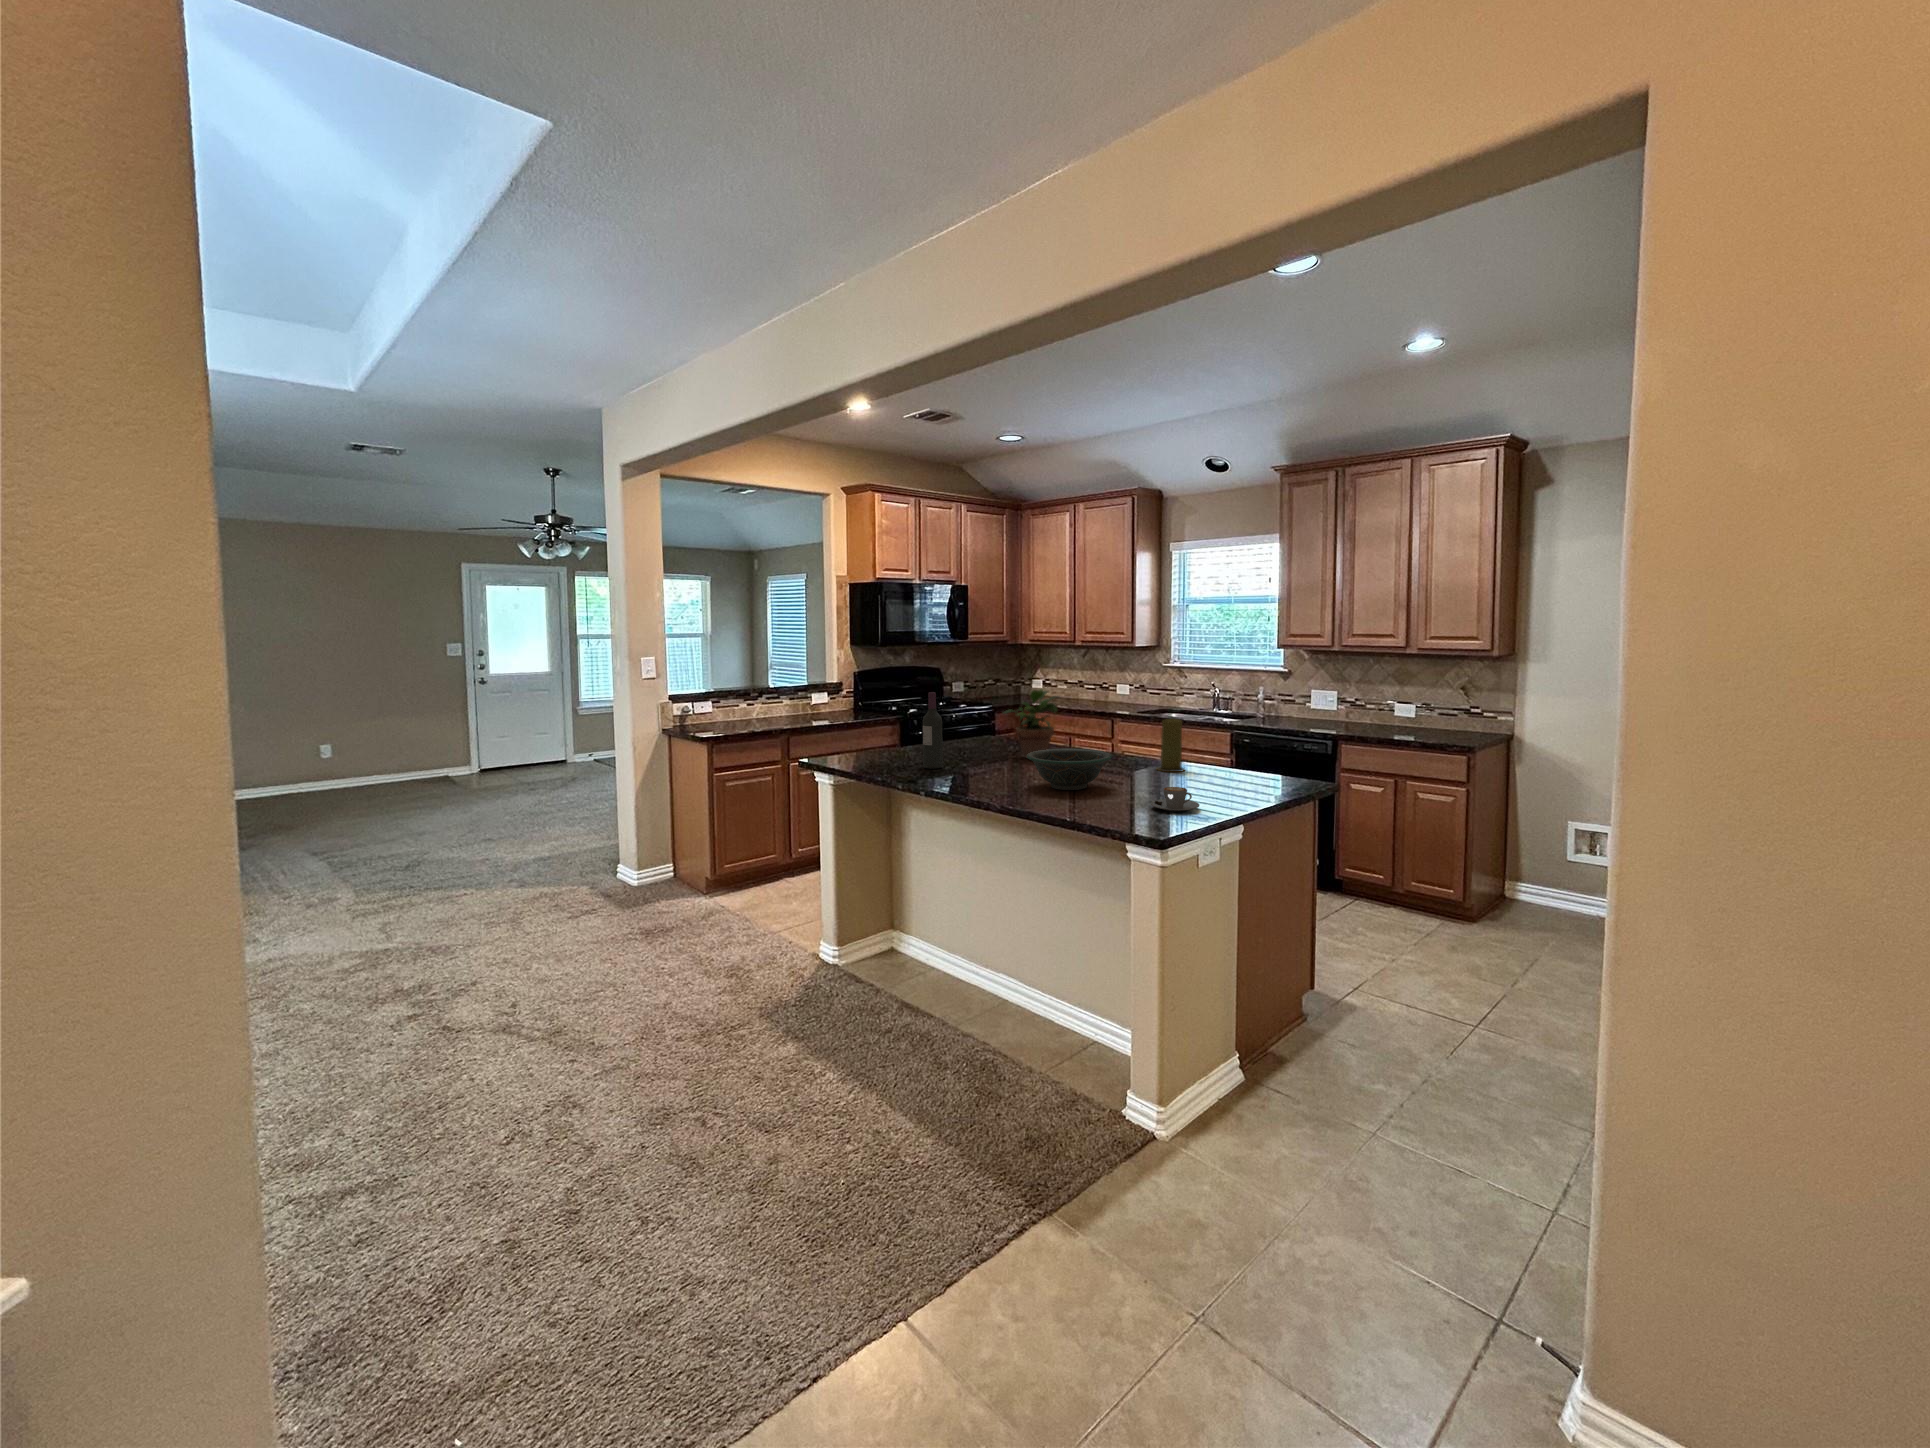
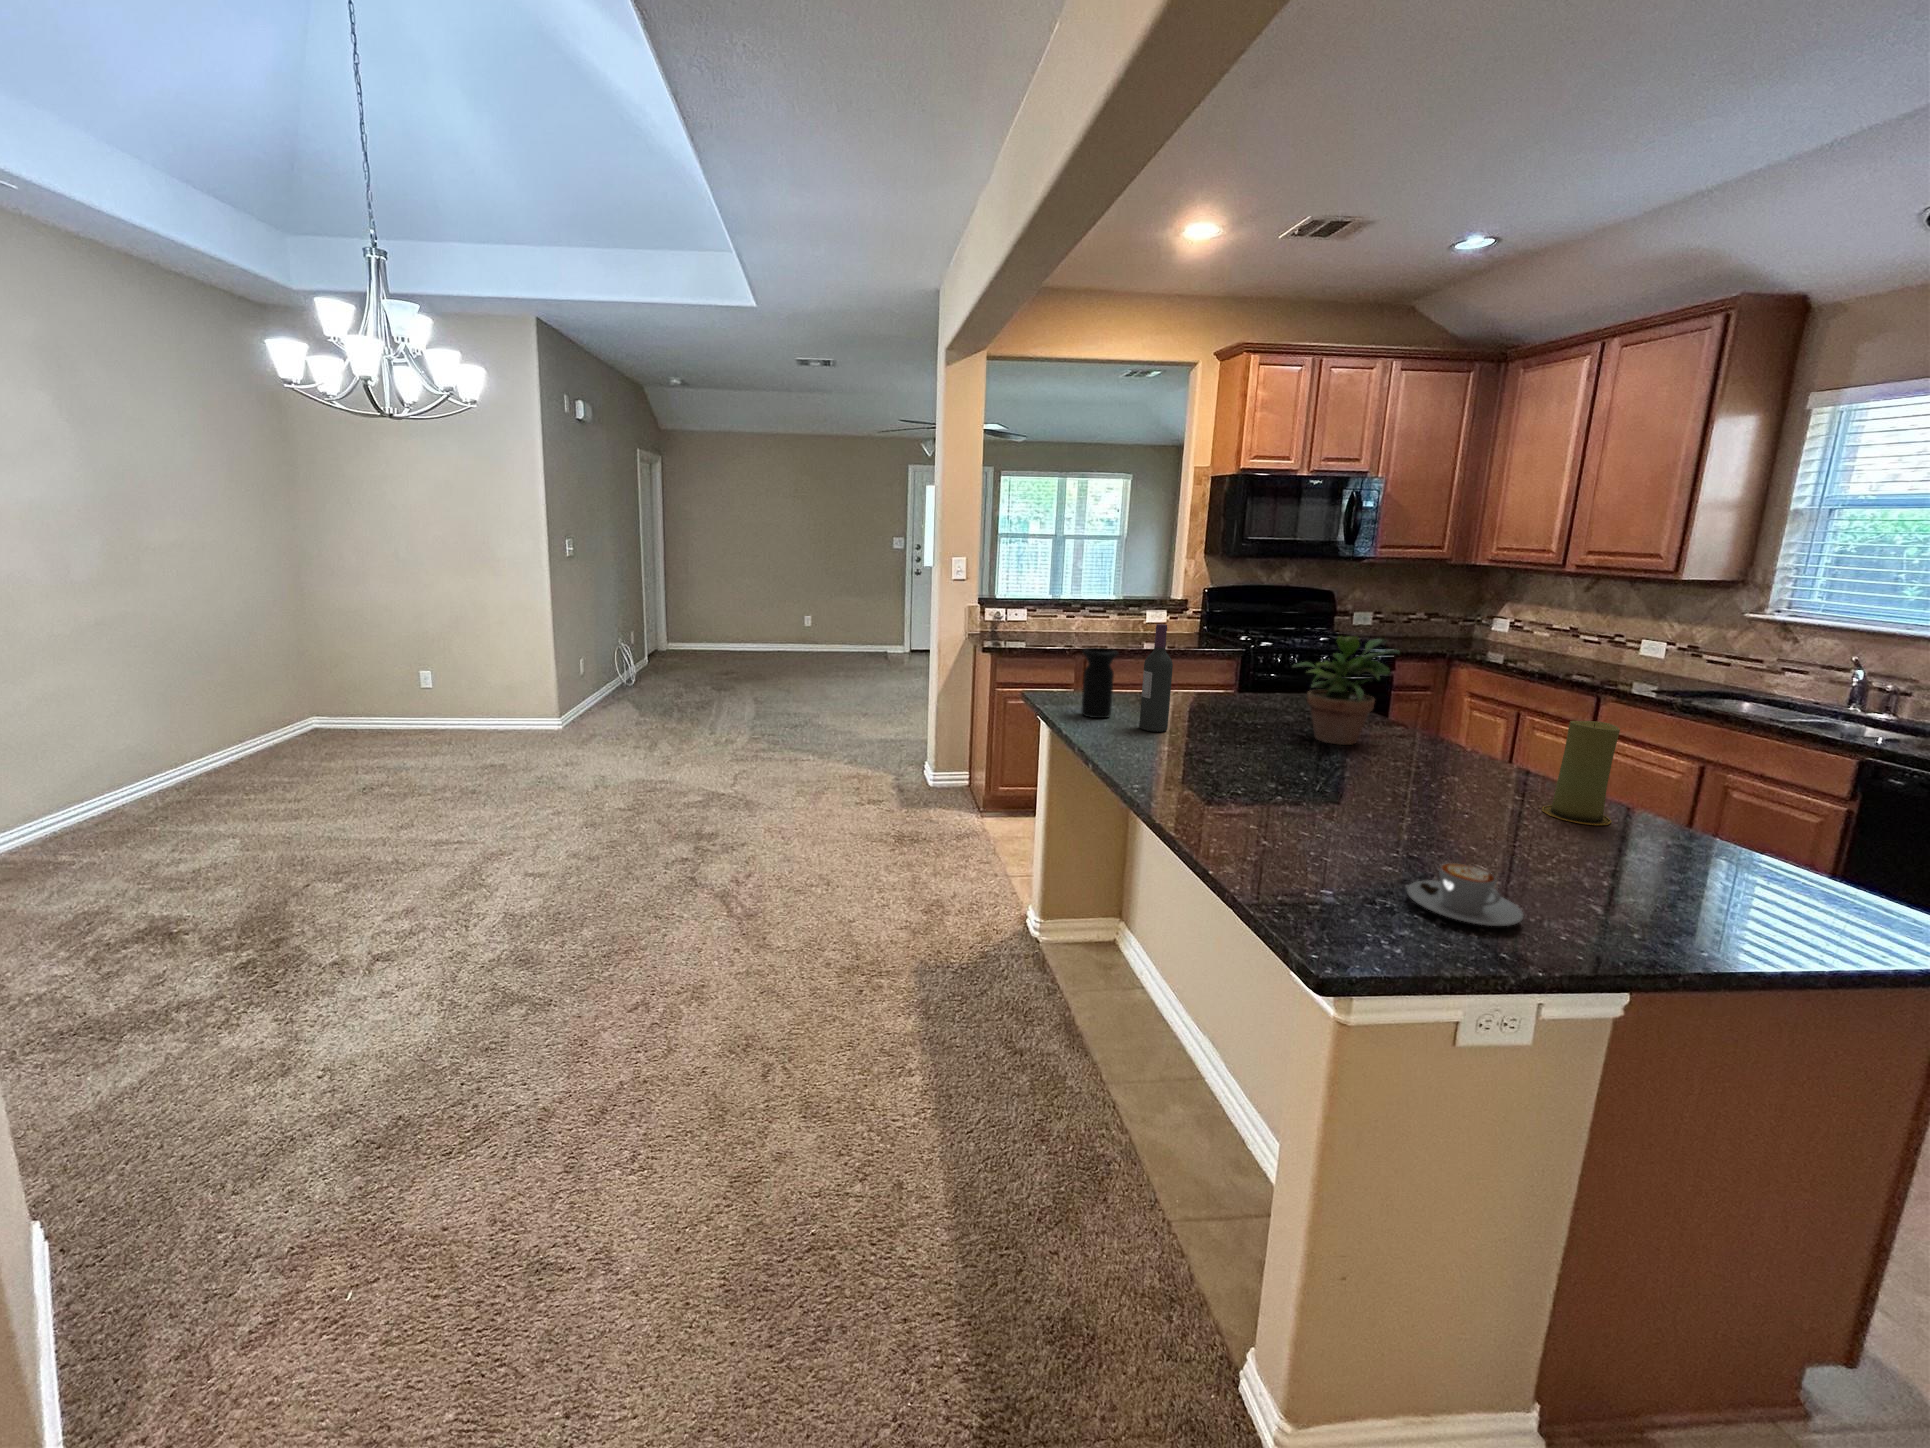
vase: none [871,716,898,767] -> present [1081,648,1118,718]
decorative bowl: present [1027,748,1112,790] -> none [1238,736,1399,817]

